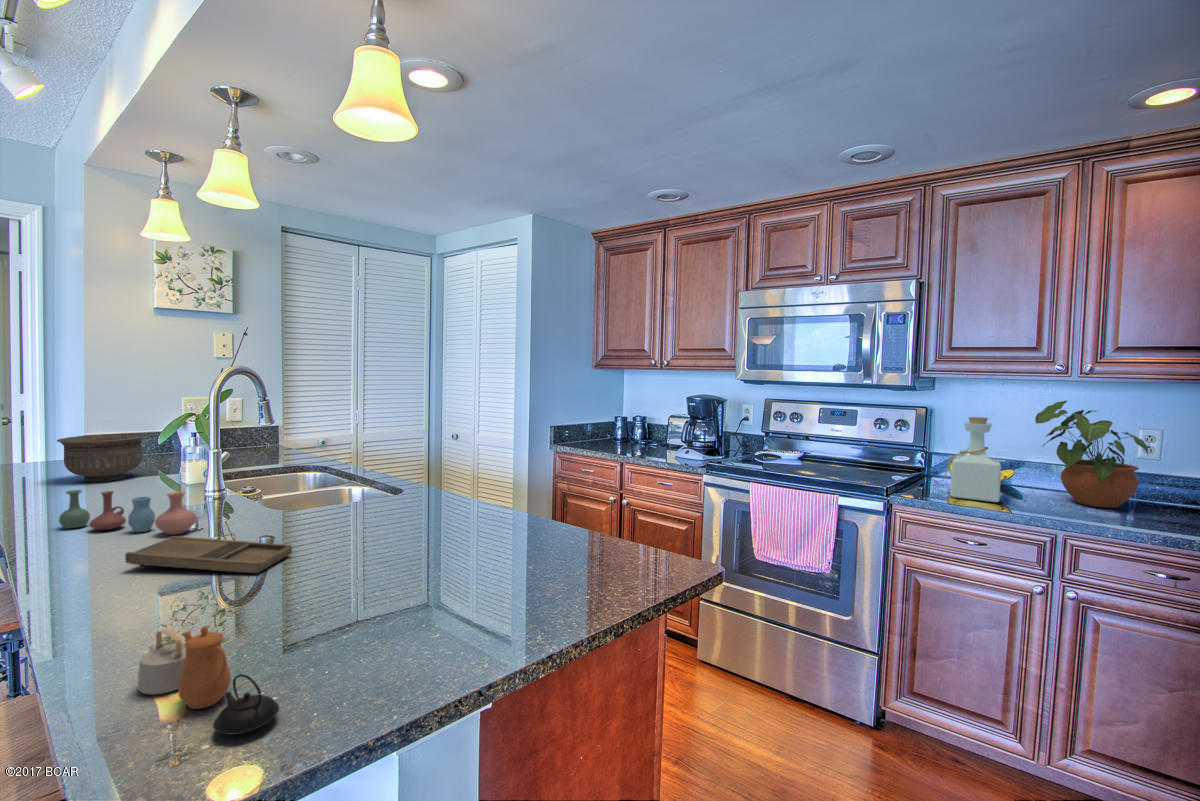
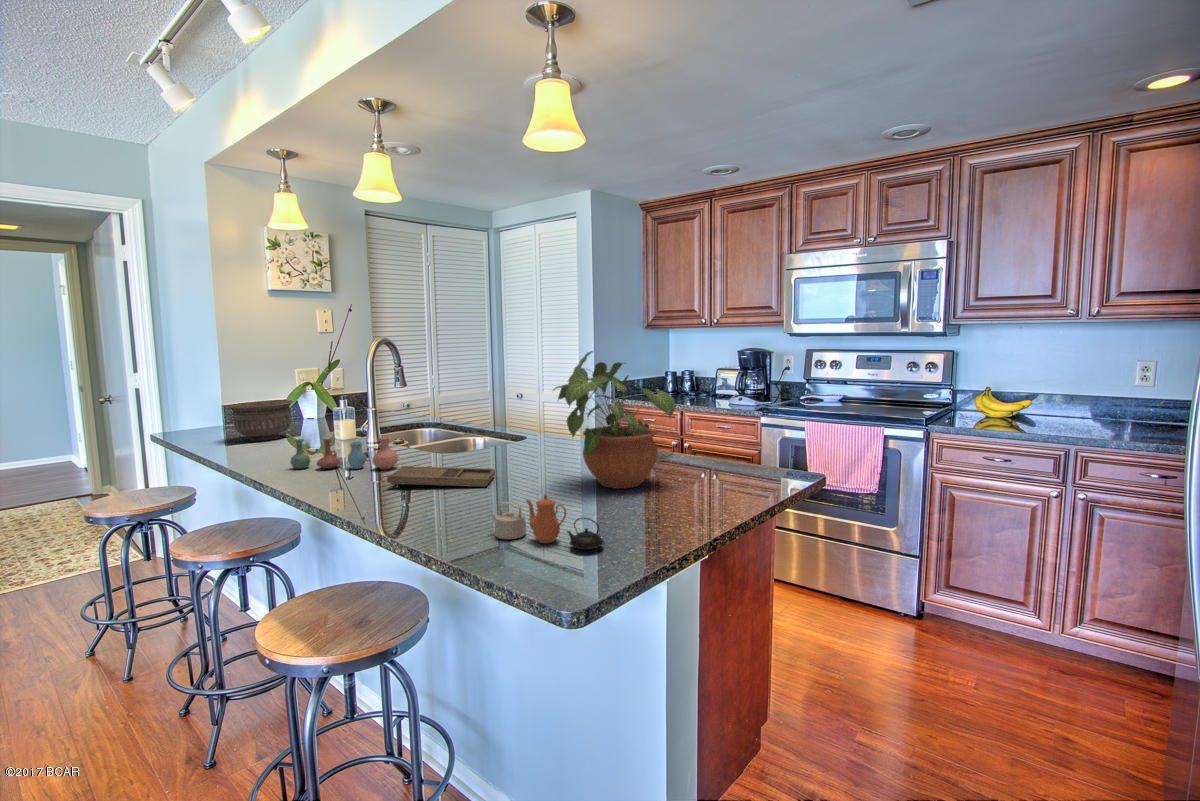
potted plant: present [1035,401,1148,508] -> present [554,351,675,489]
bottle: present [943,417,1001,502] -> none [972,356,1023,426]

